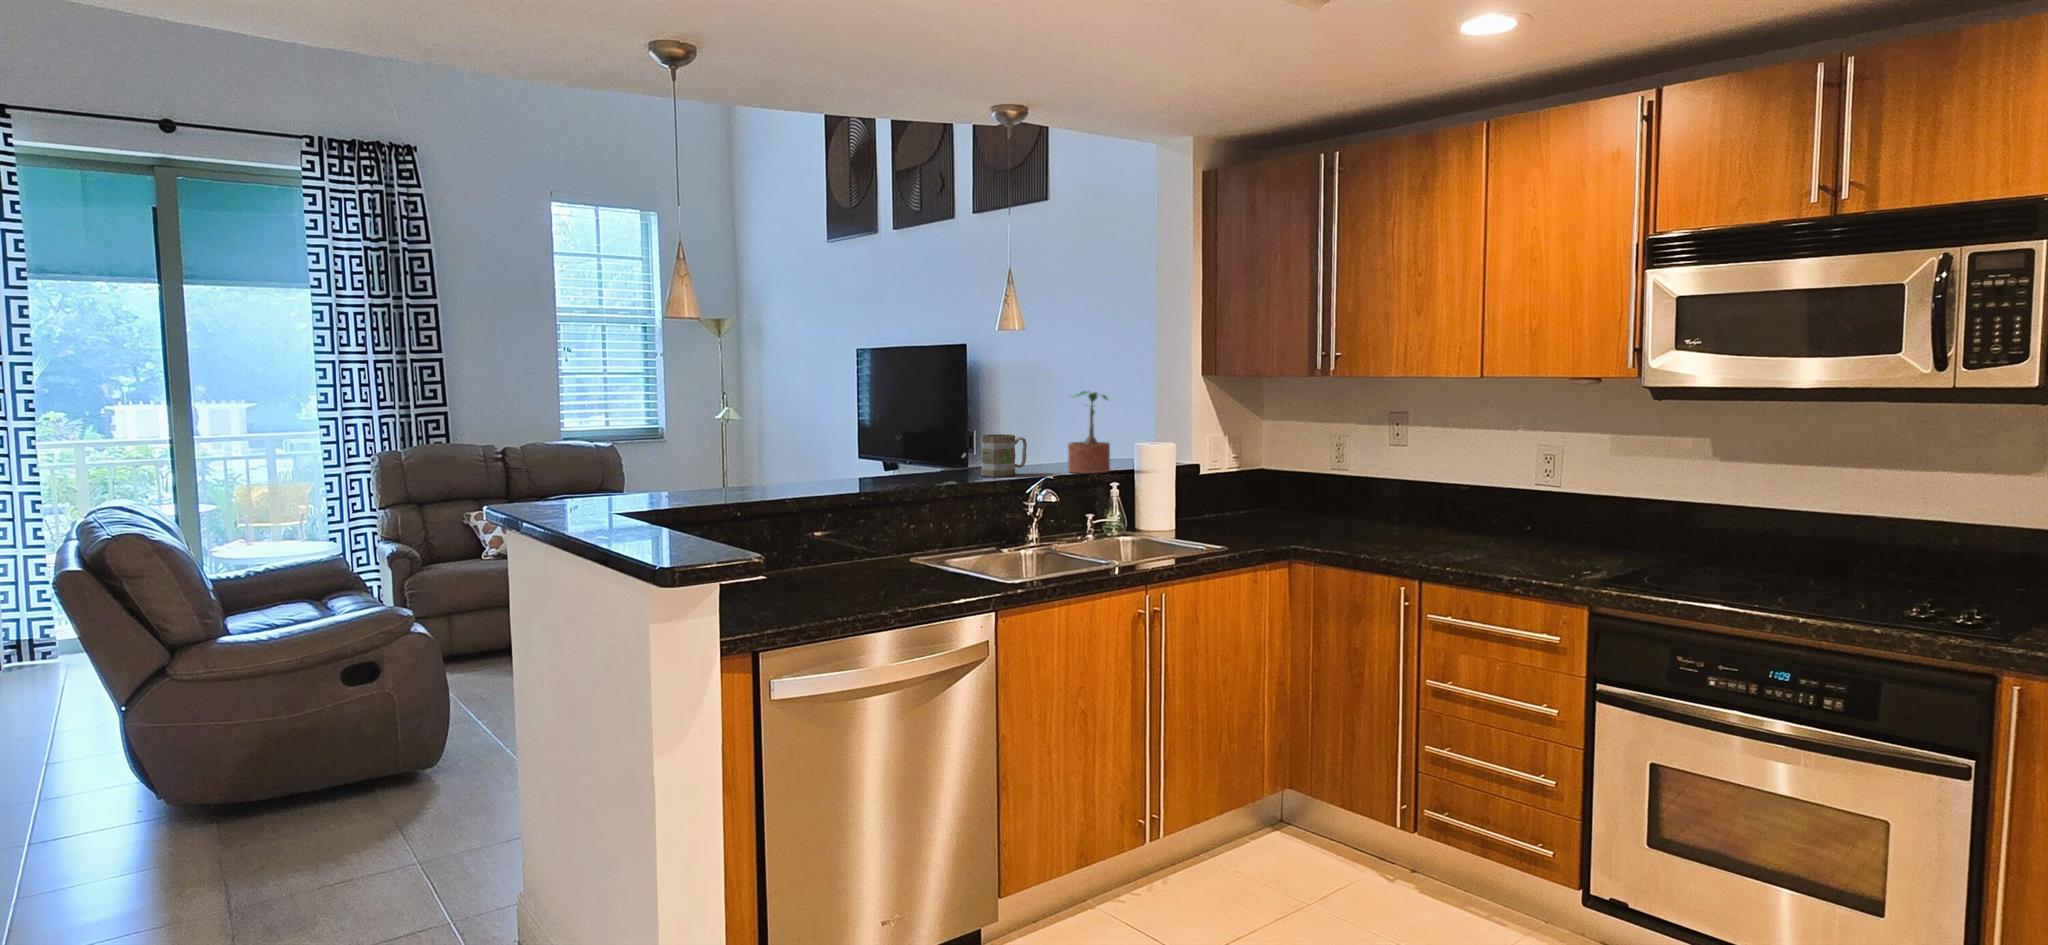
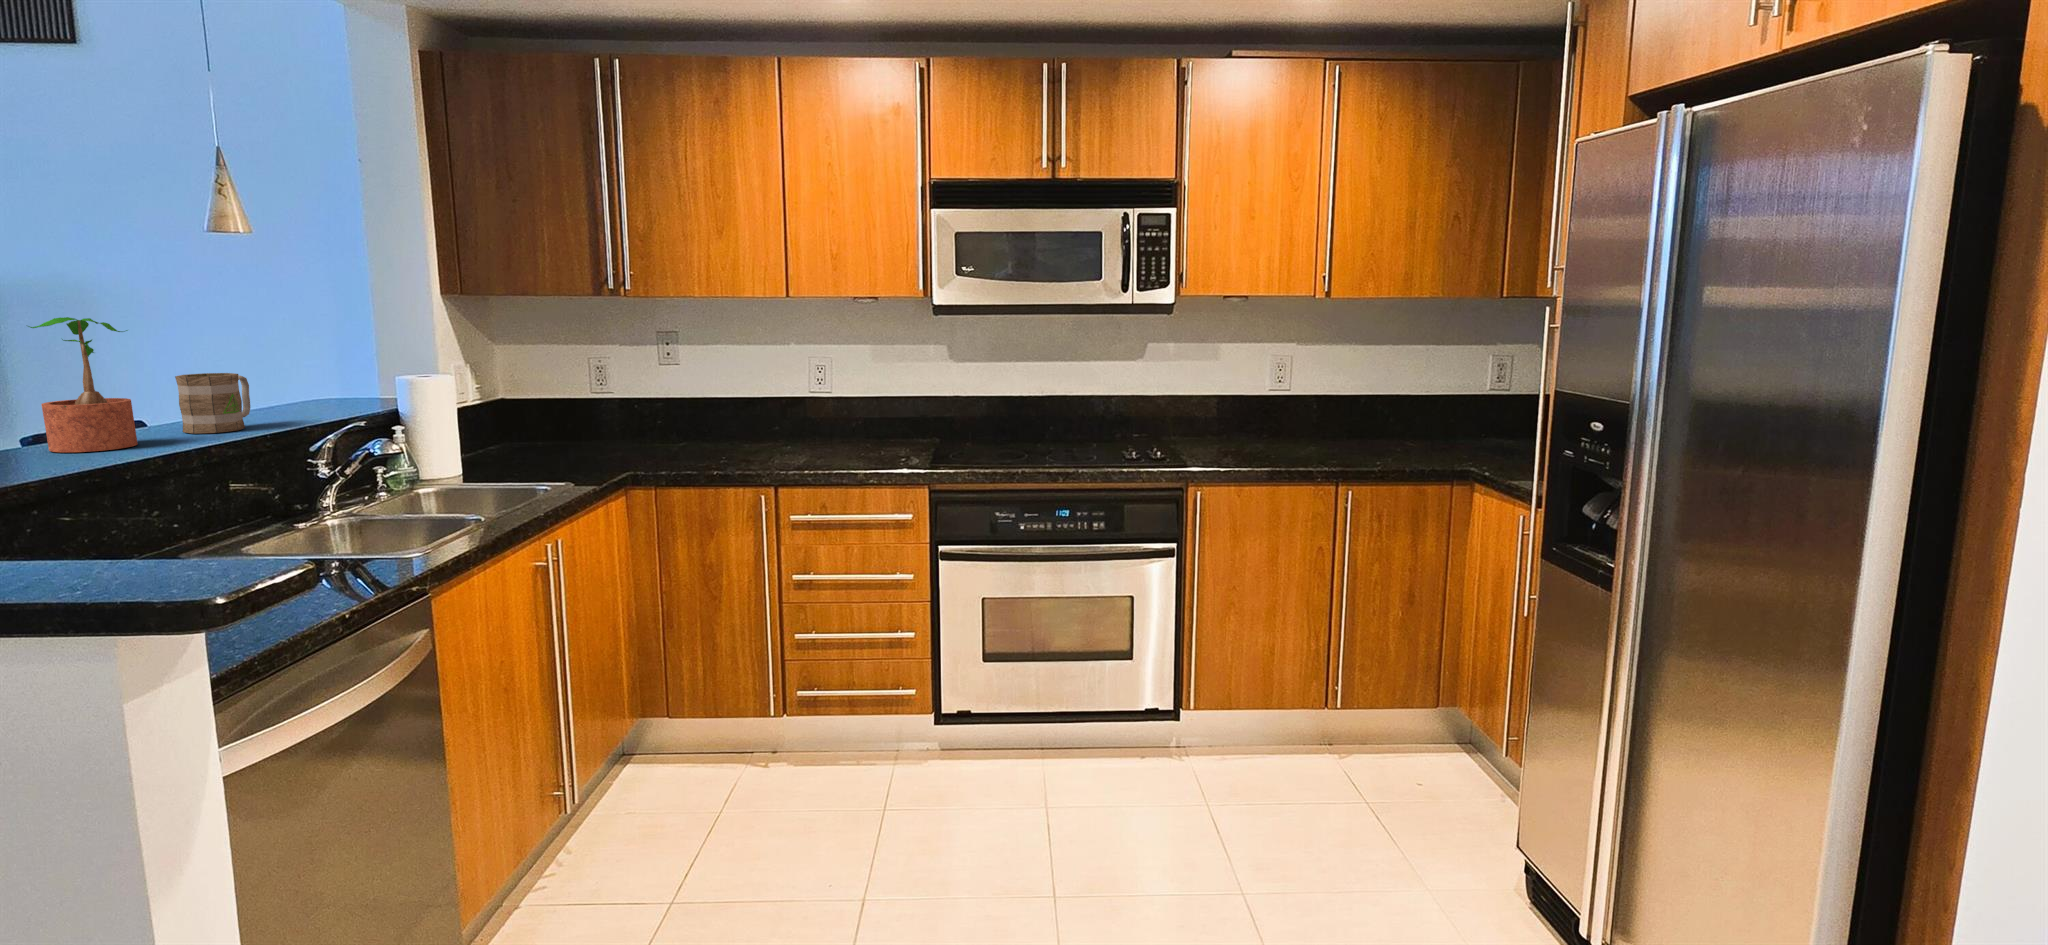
potted plant: present [1068,391,1110,473] -> present [28,317,138,452]

